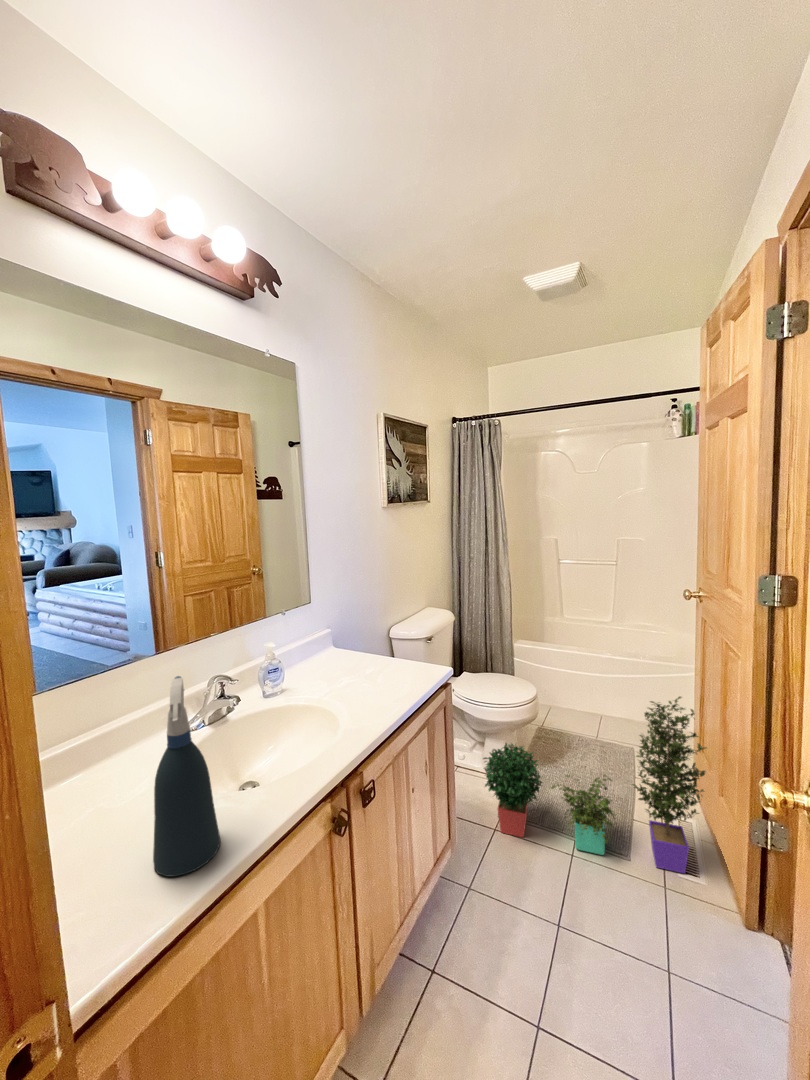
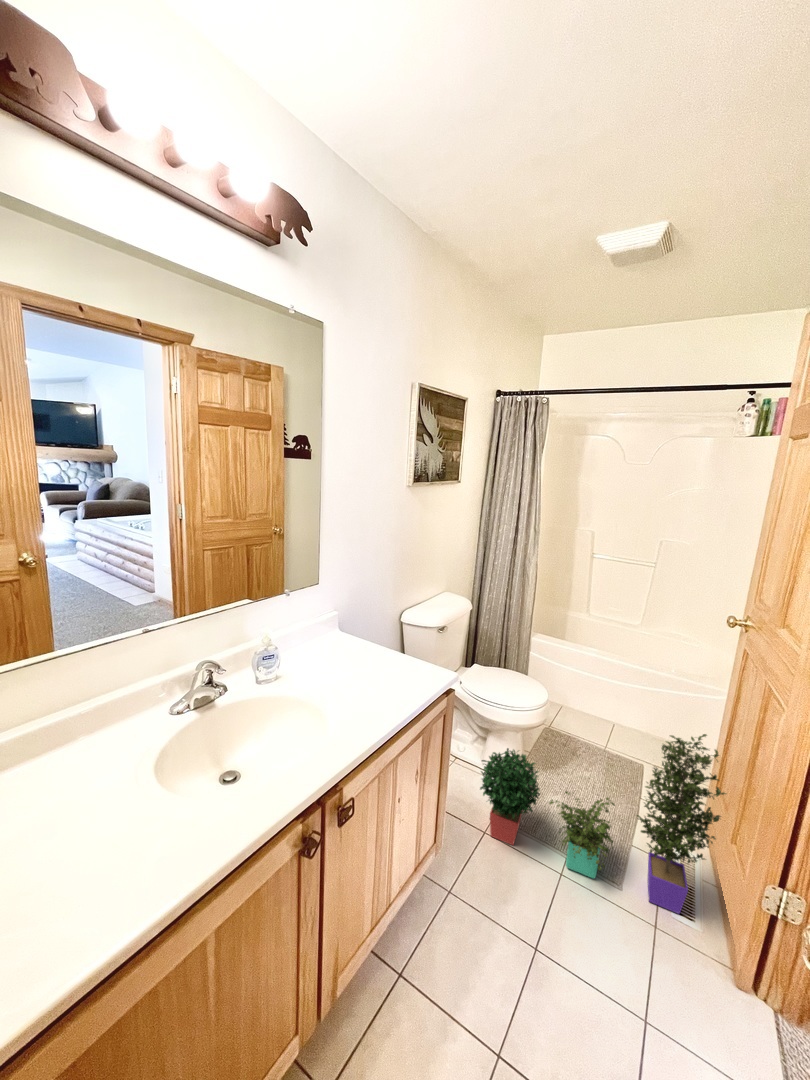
spray bottle: present [153,676,220,876] -> none [96,688,172,906]

